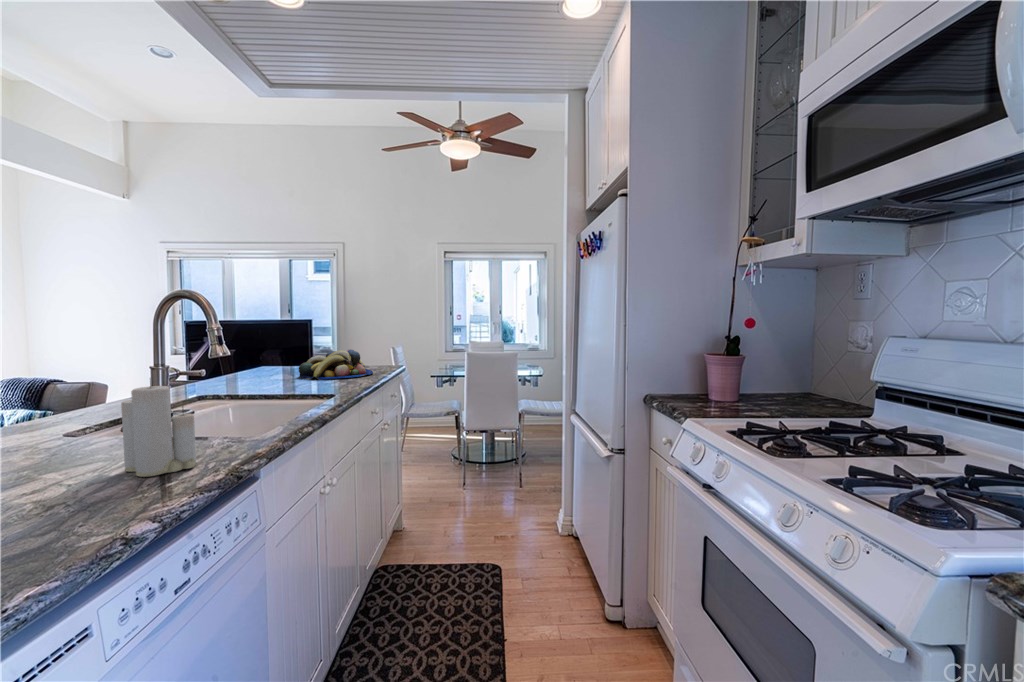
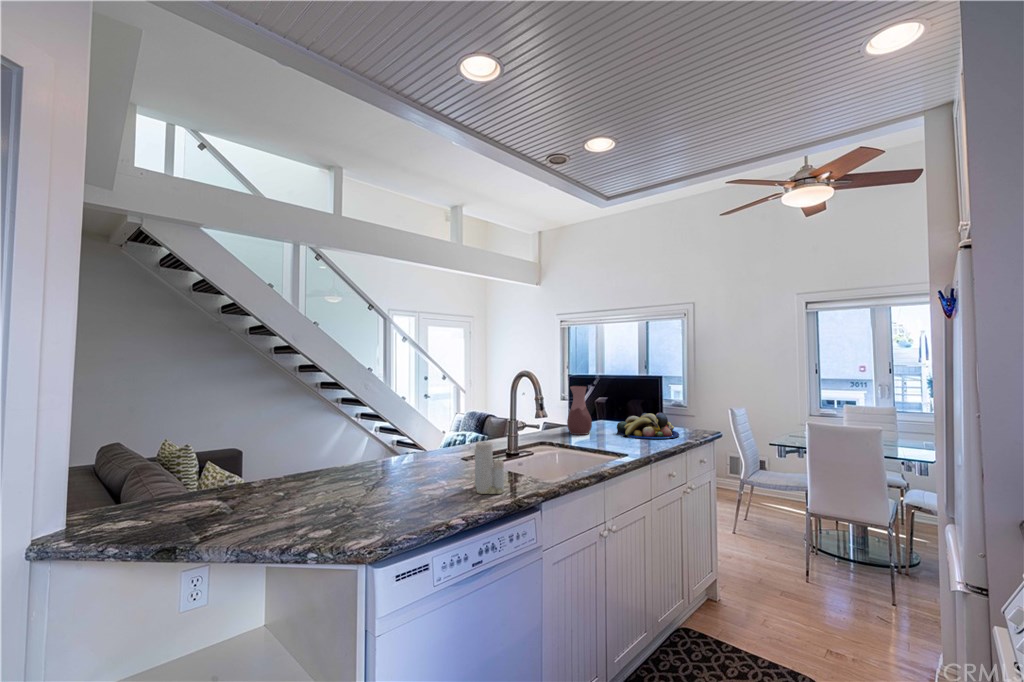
vase: none [227,320,265,384] -> present [567,386,592,435]

